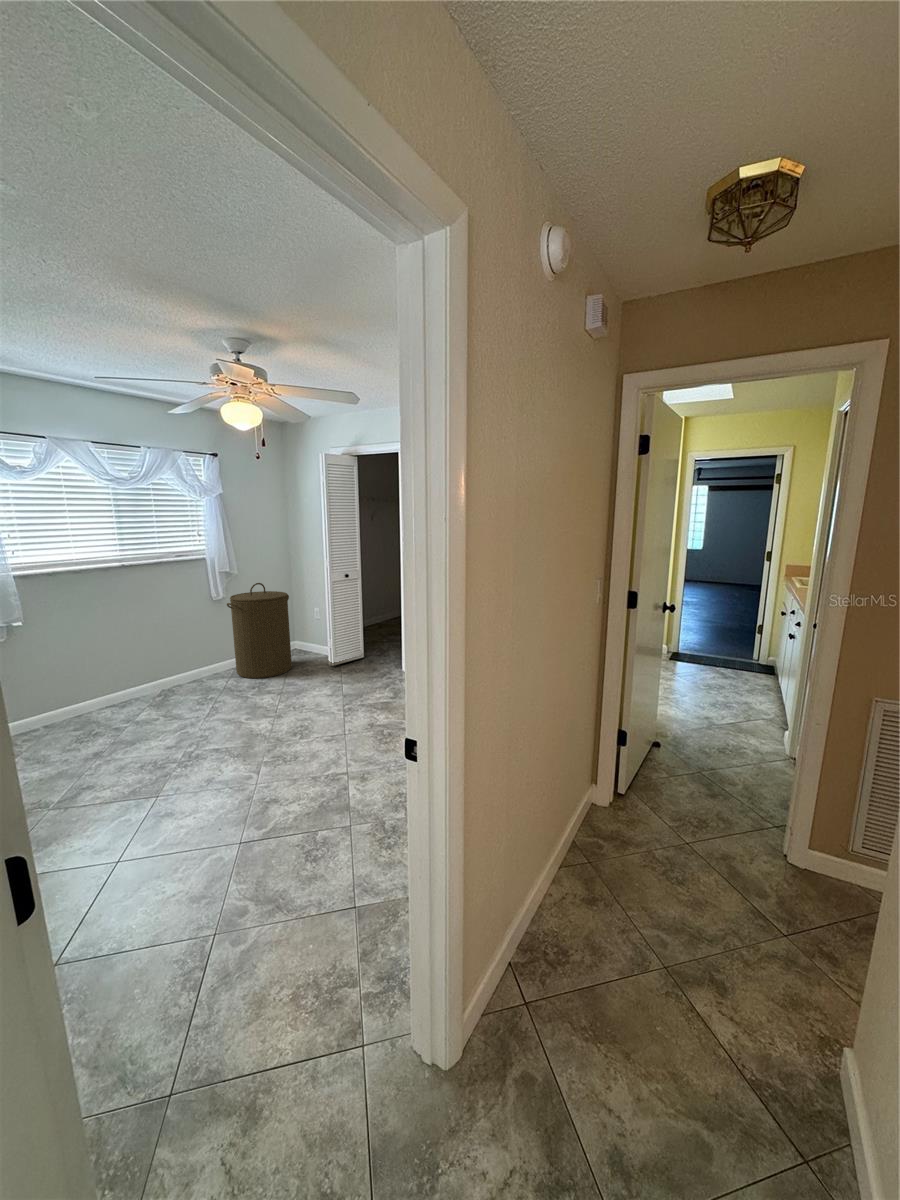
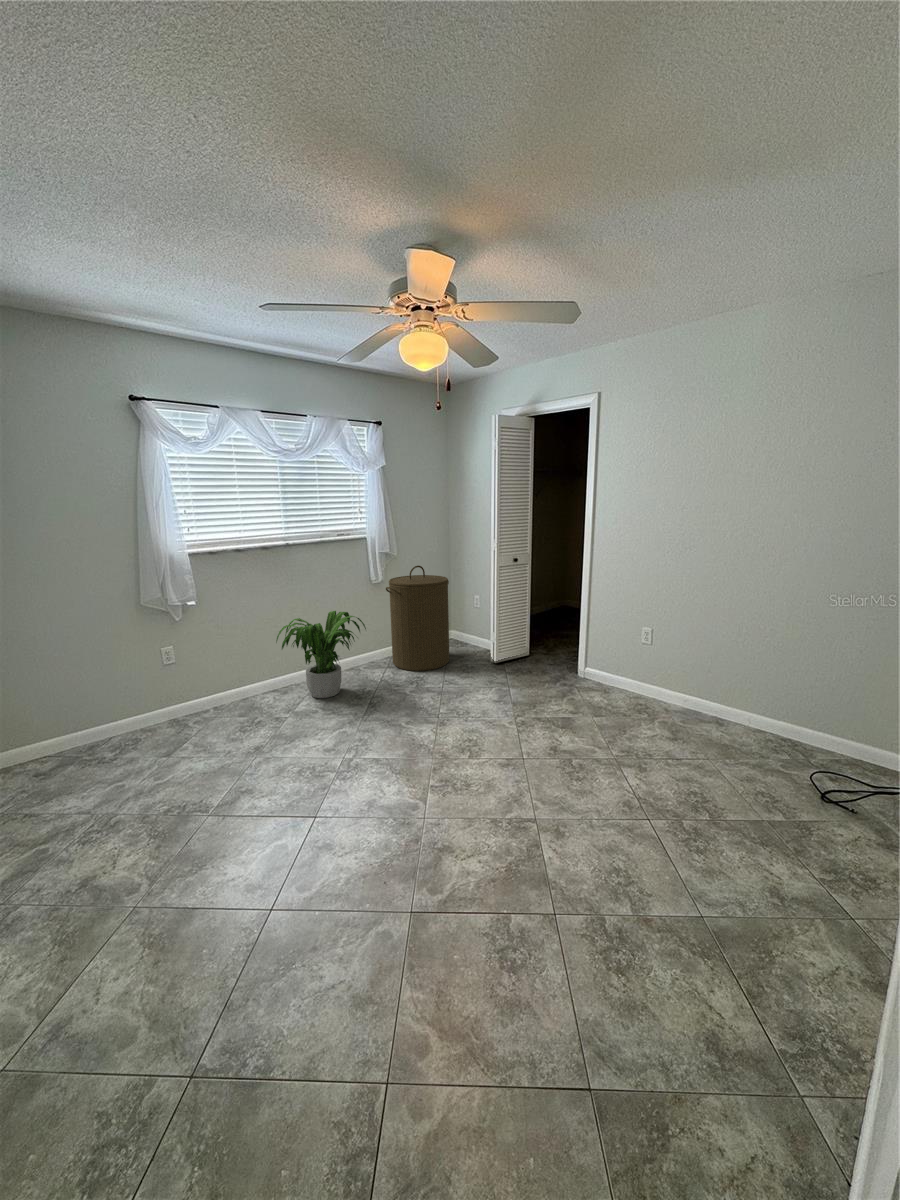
potted plant: none [113,627,208,709] -> present [276,611,366,698]

